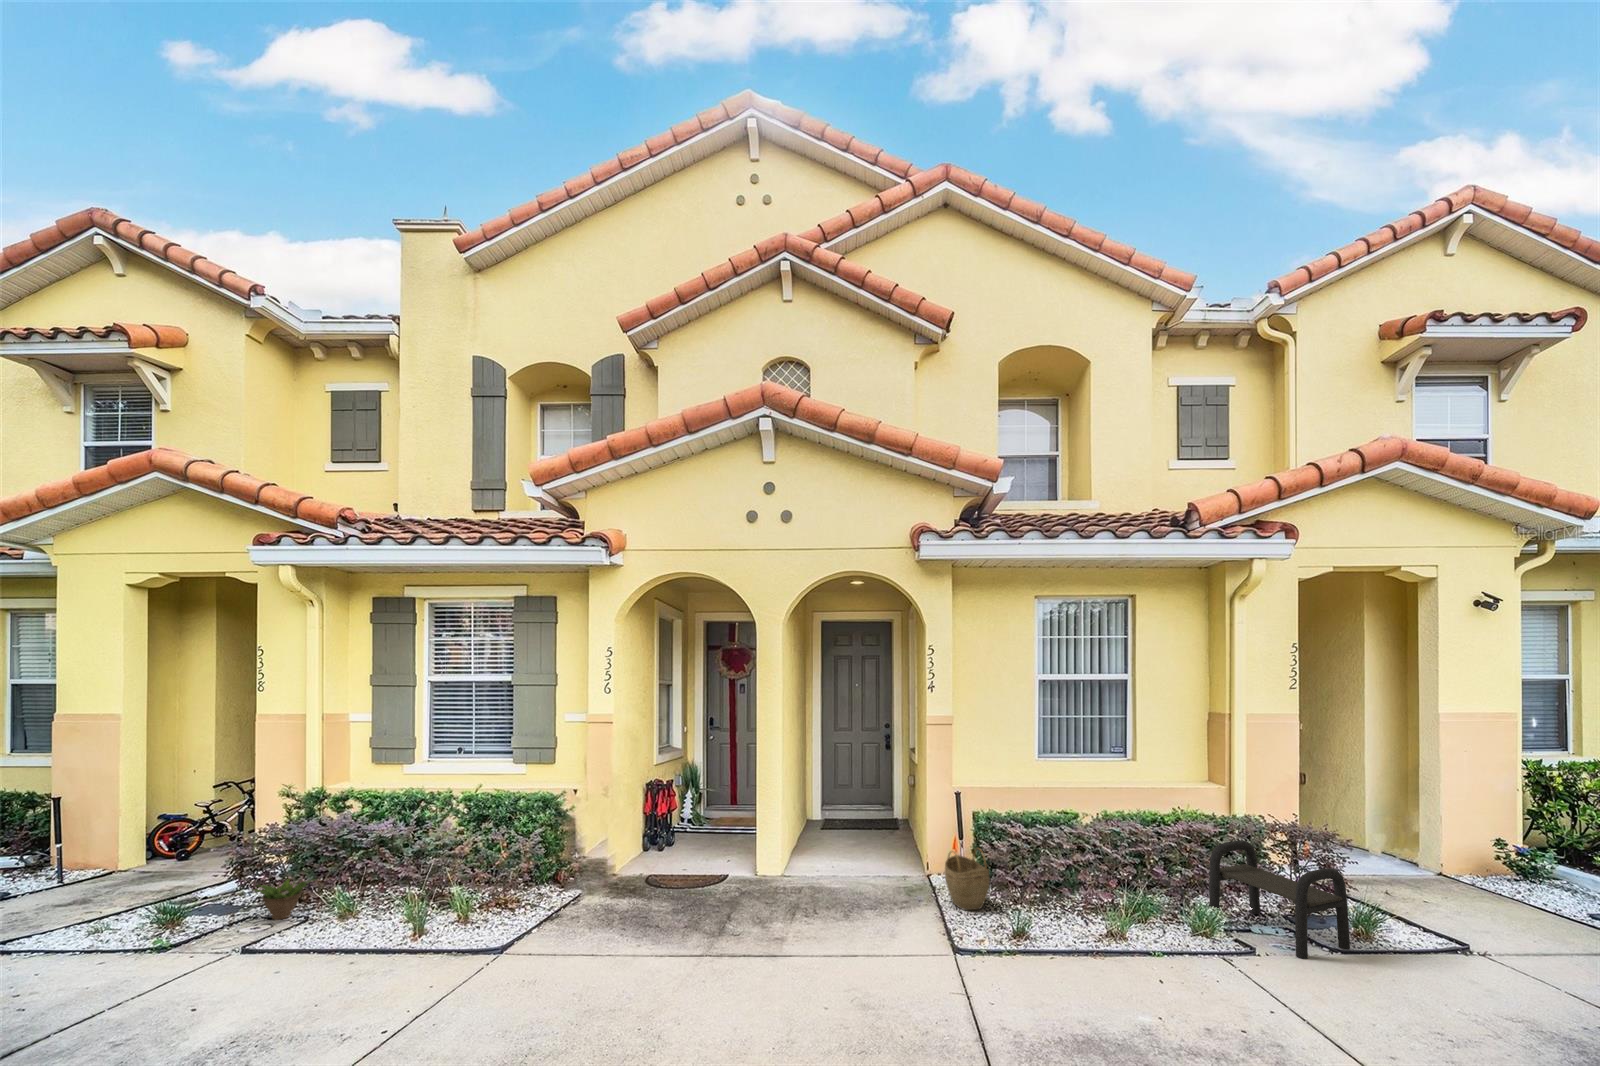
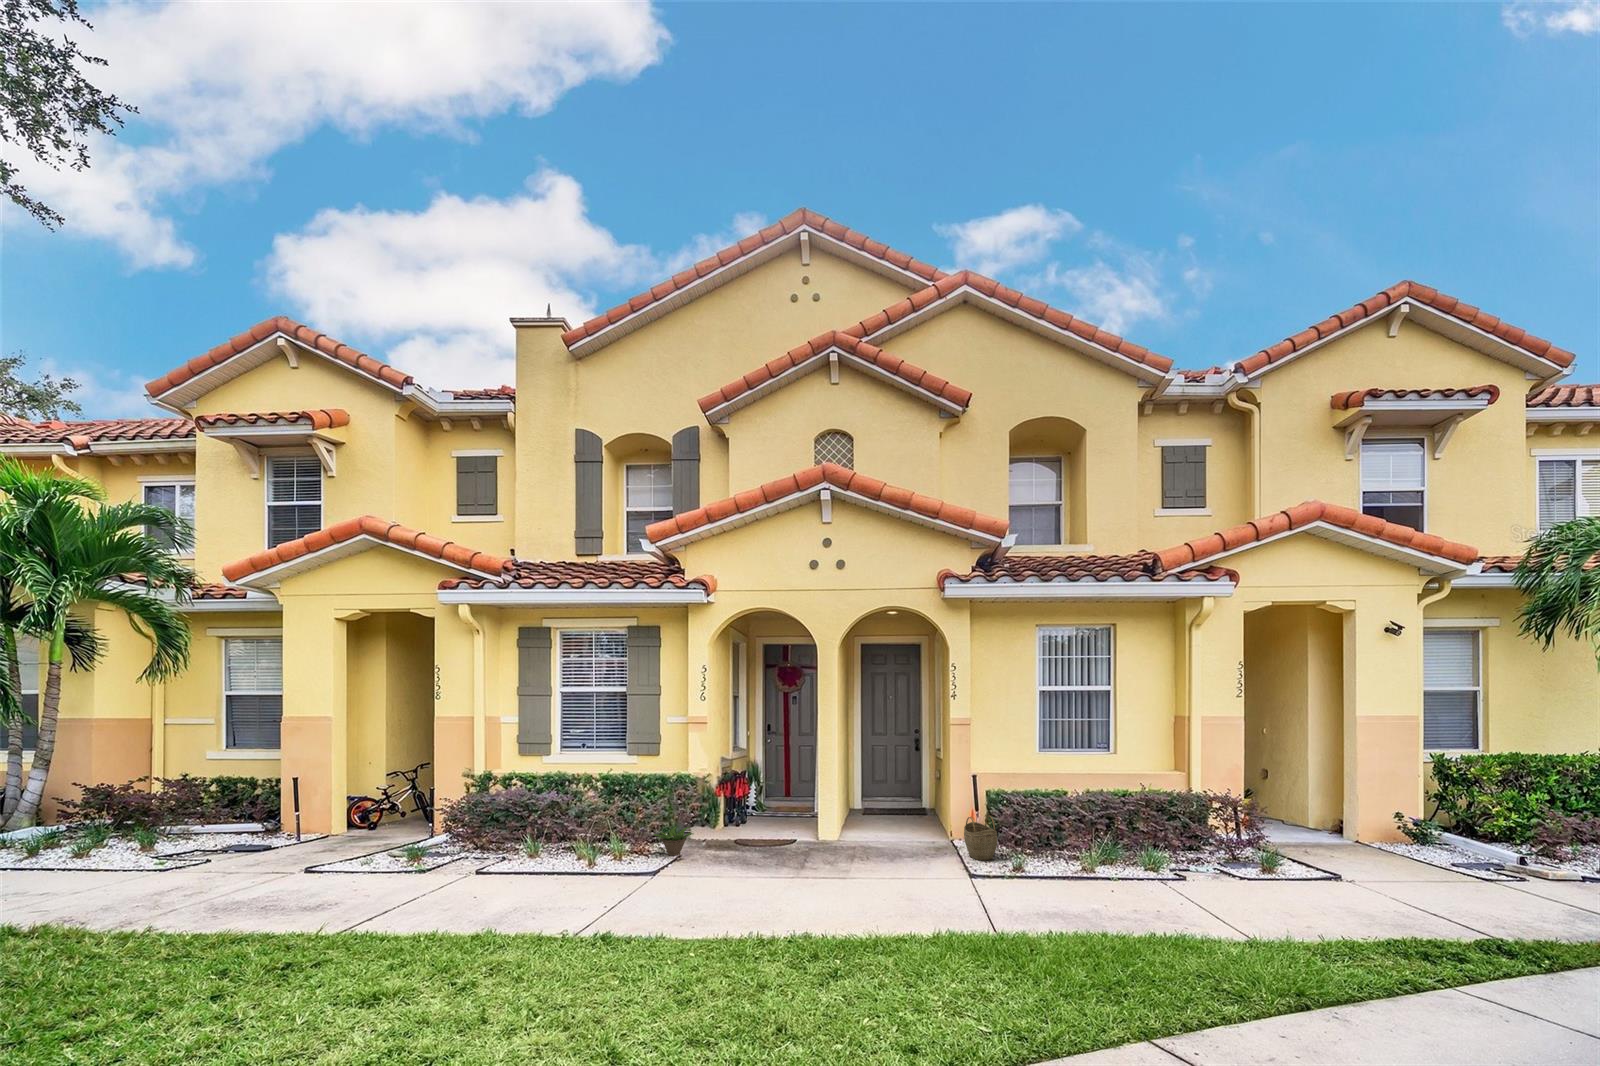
bench: present [1209,841,1350,959] -> none [1159,808,1254,886]
decorative plant: present [255,879,314,920] -> present [654,826,693,856]

